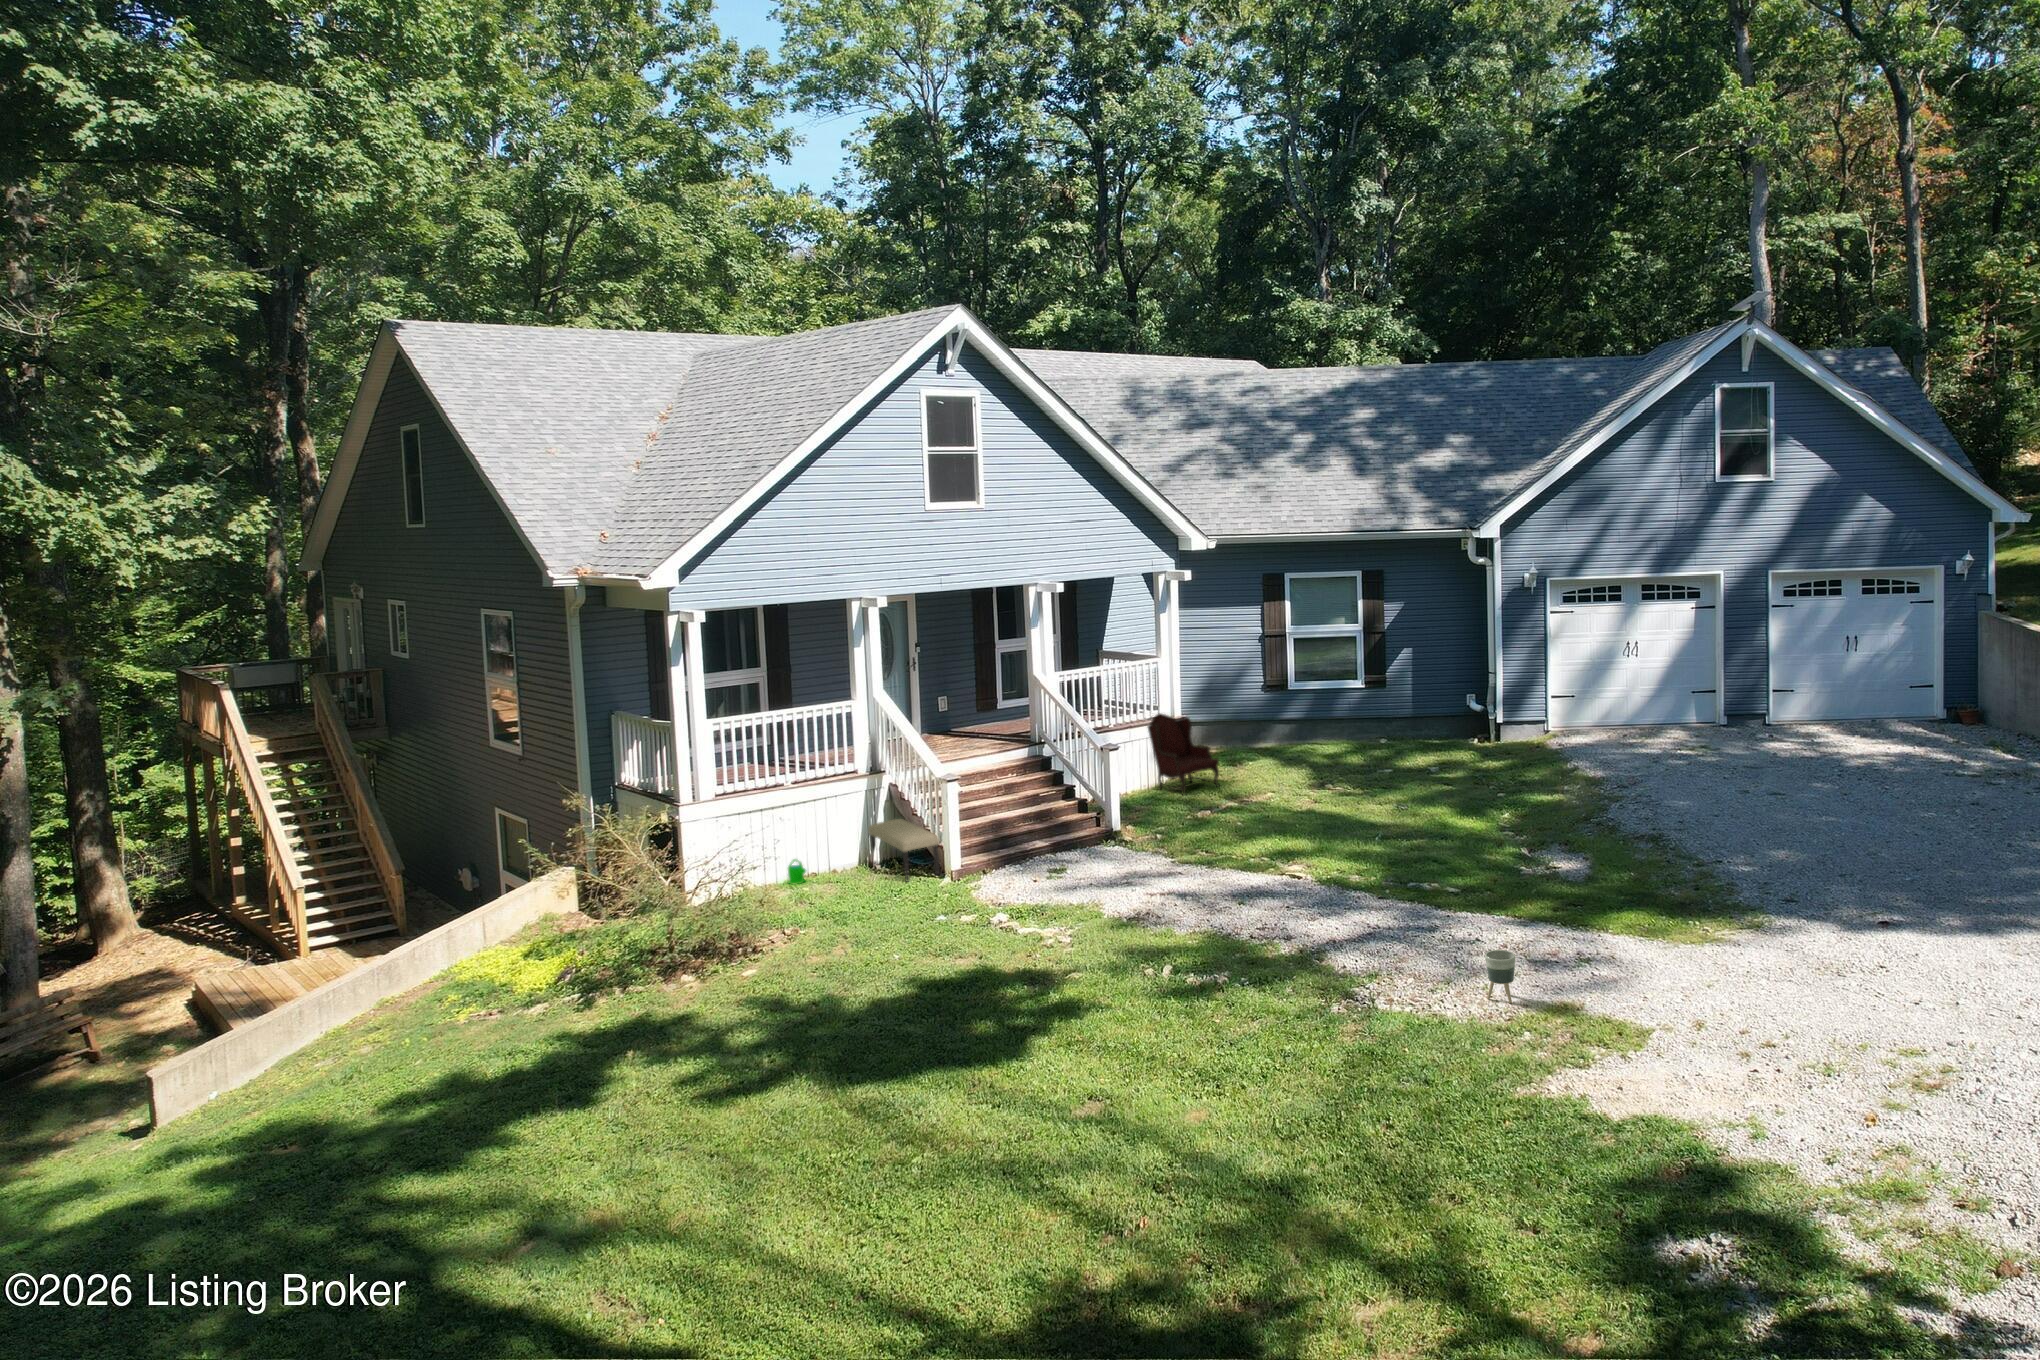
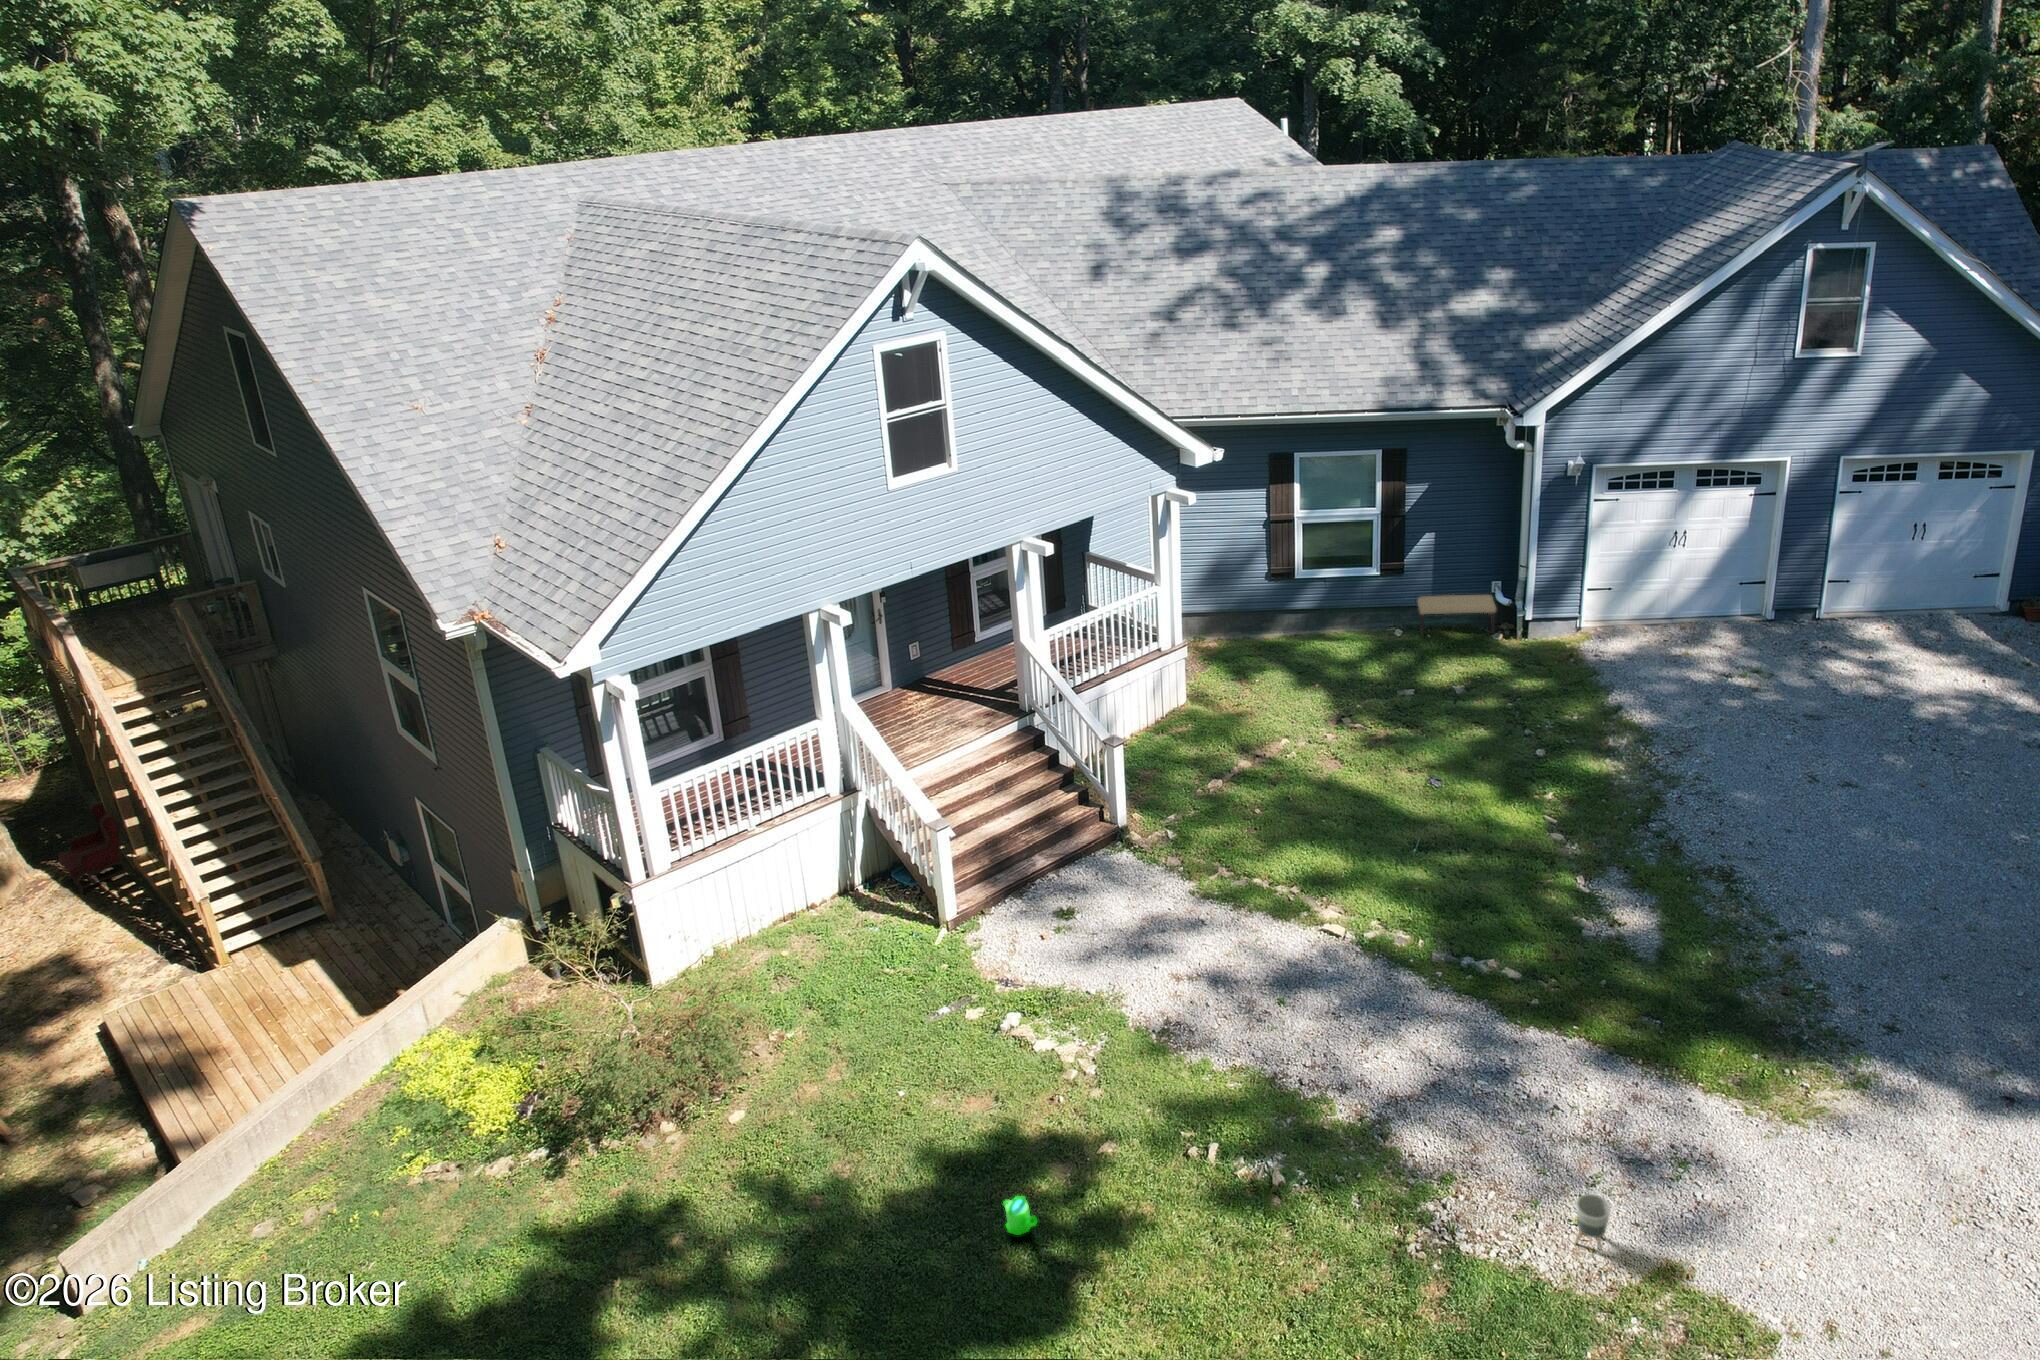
armchair: present [1148,713,1219,795] -> present [59,802,127,894]
bench: present [869,819,940,881] -> present [1418,595,1496,635]
watering can: present [788,859,806,884] -> present [1003,1196,1037,1235]

